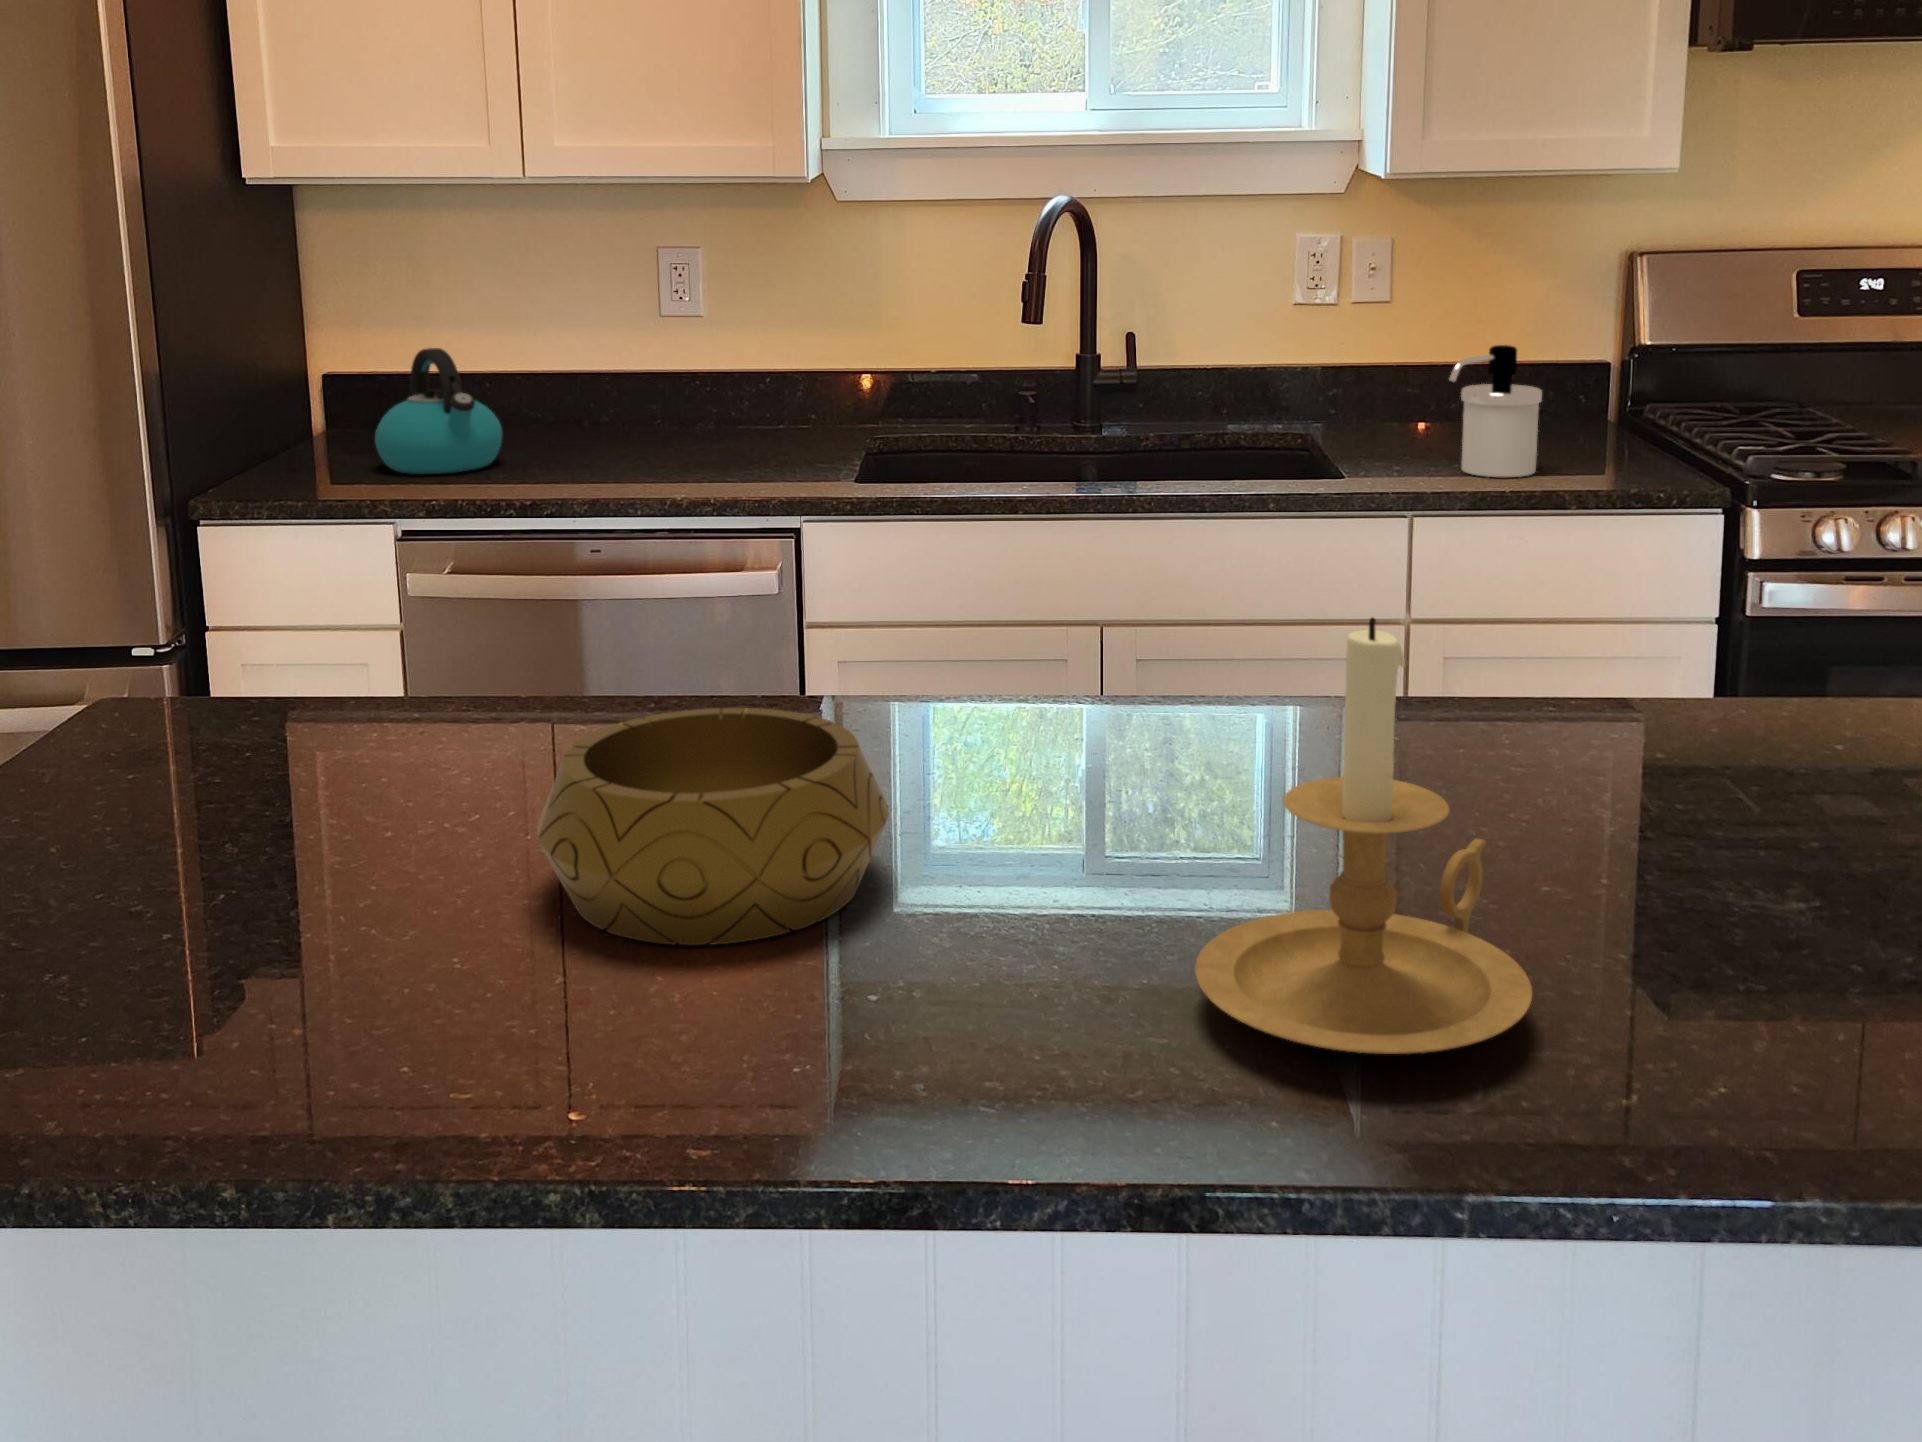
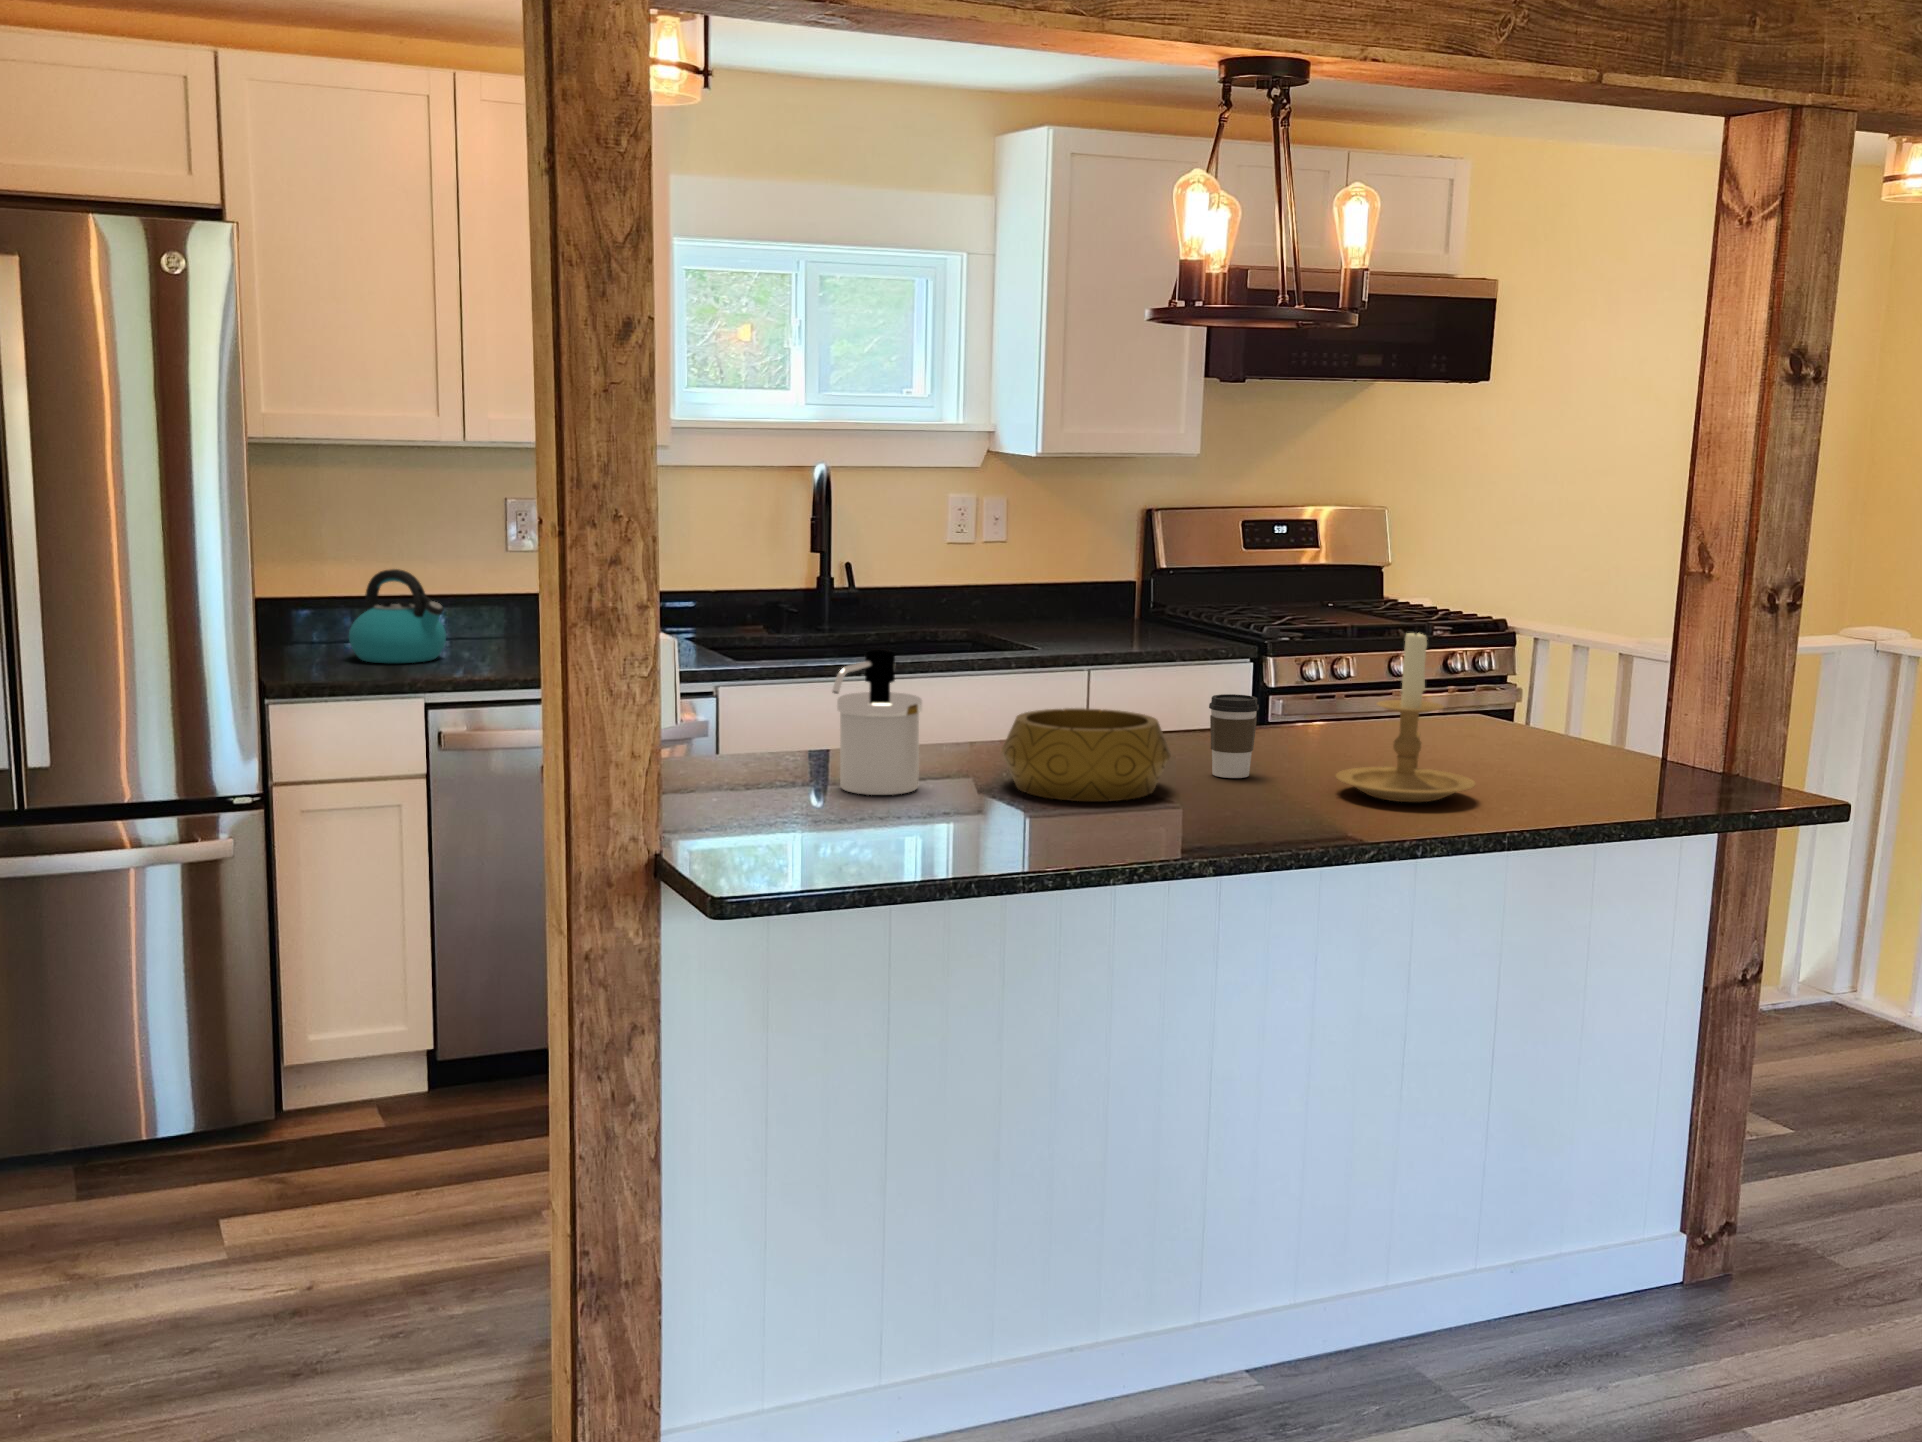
soap dispenser: present [1449,345,1542,477] -> present [833,650,922,795]
coffee cup: none [1030,702,1136,890] -> present [1209,694,1259,778]

